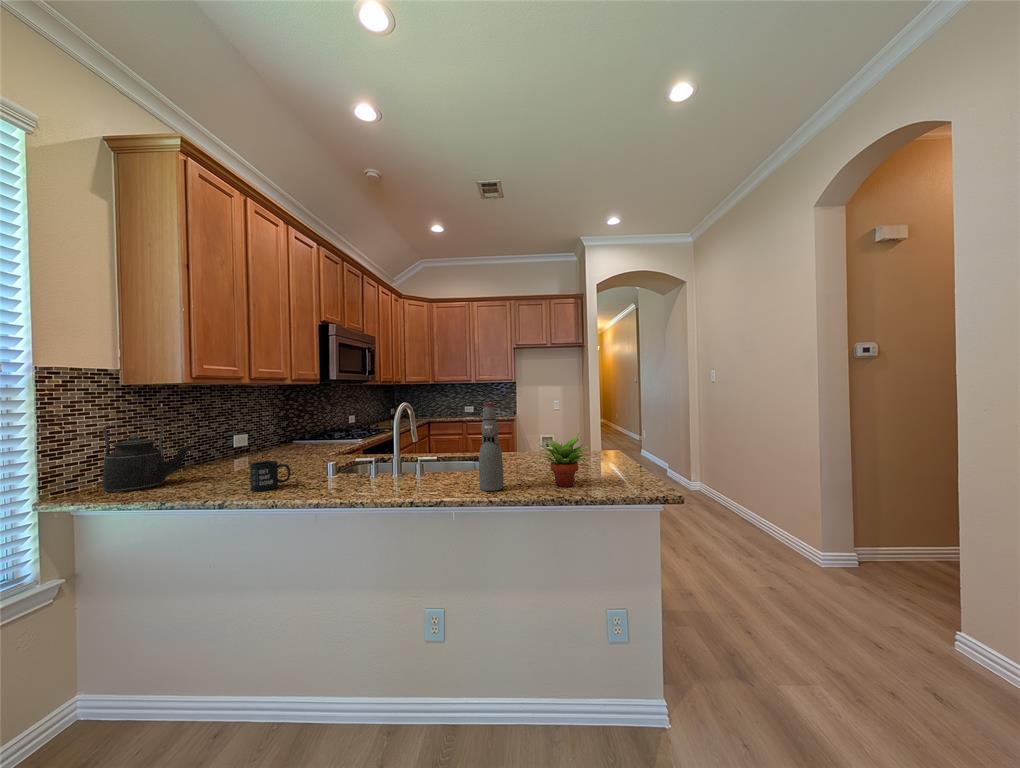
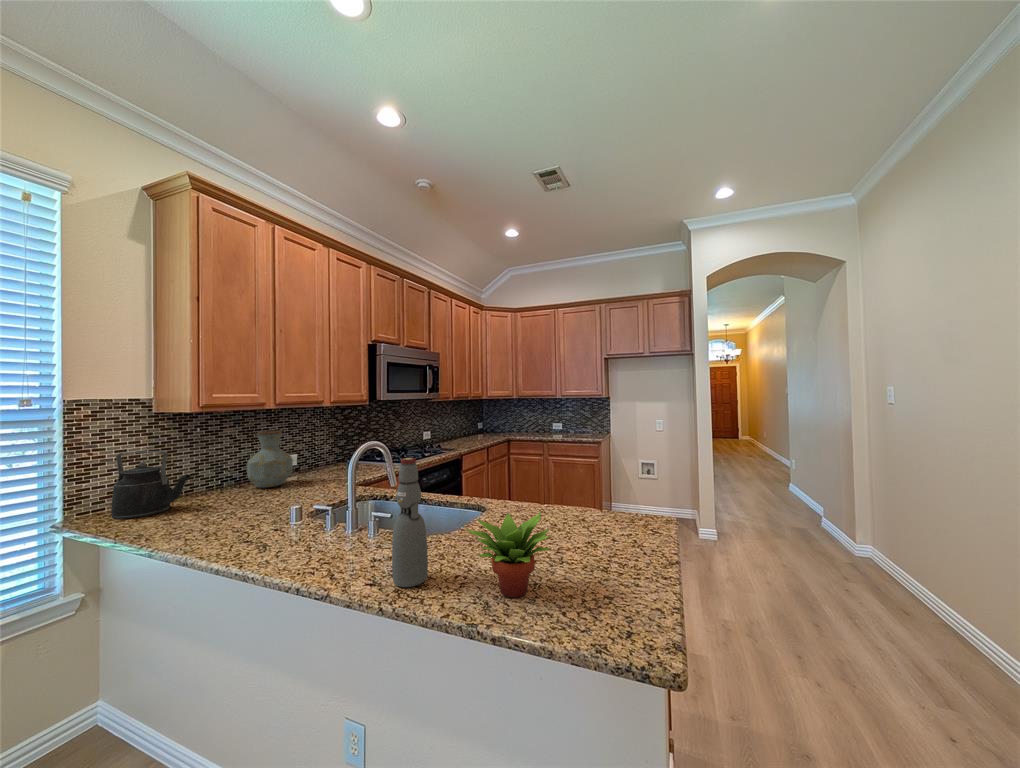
vase: none [218,406,267,463] -> present [247,431,293,488]
mug: present [250,461,290,491] -> none [197,502,241,538]

